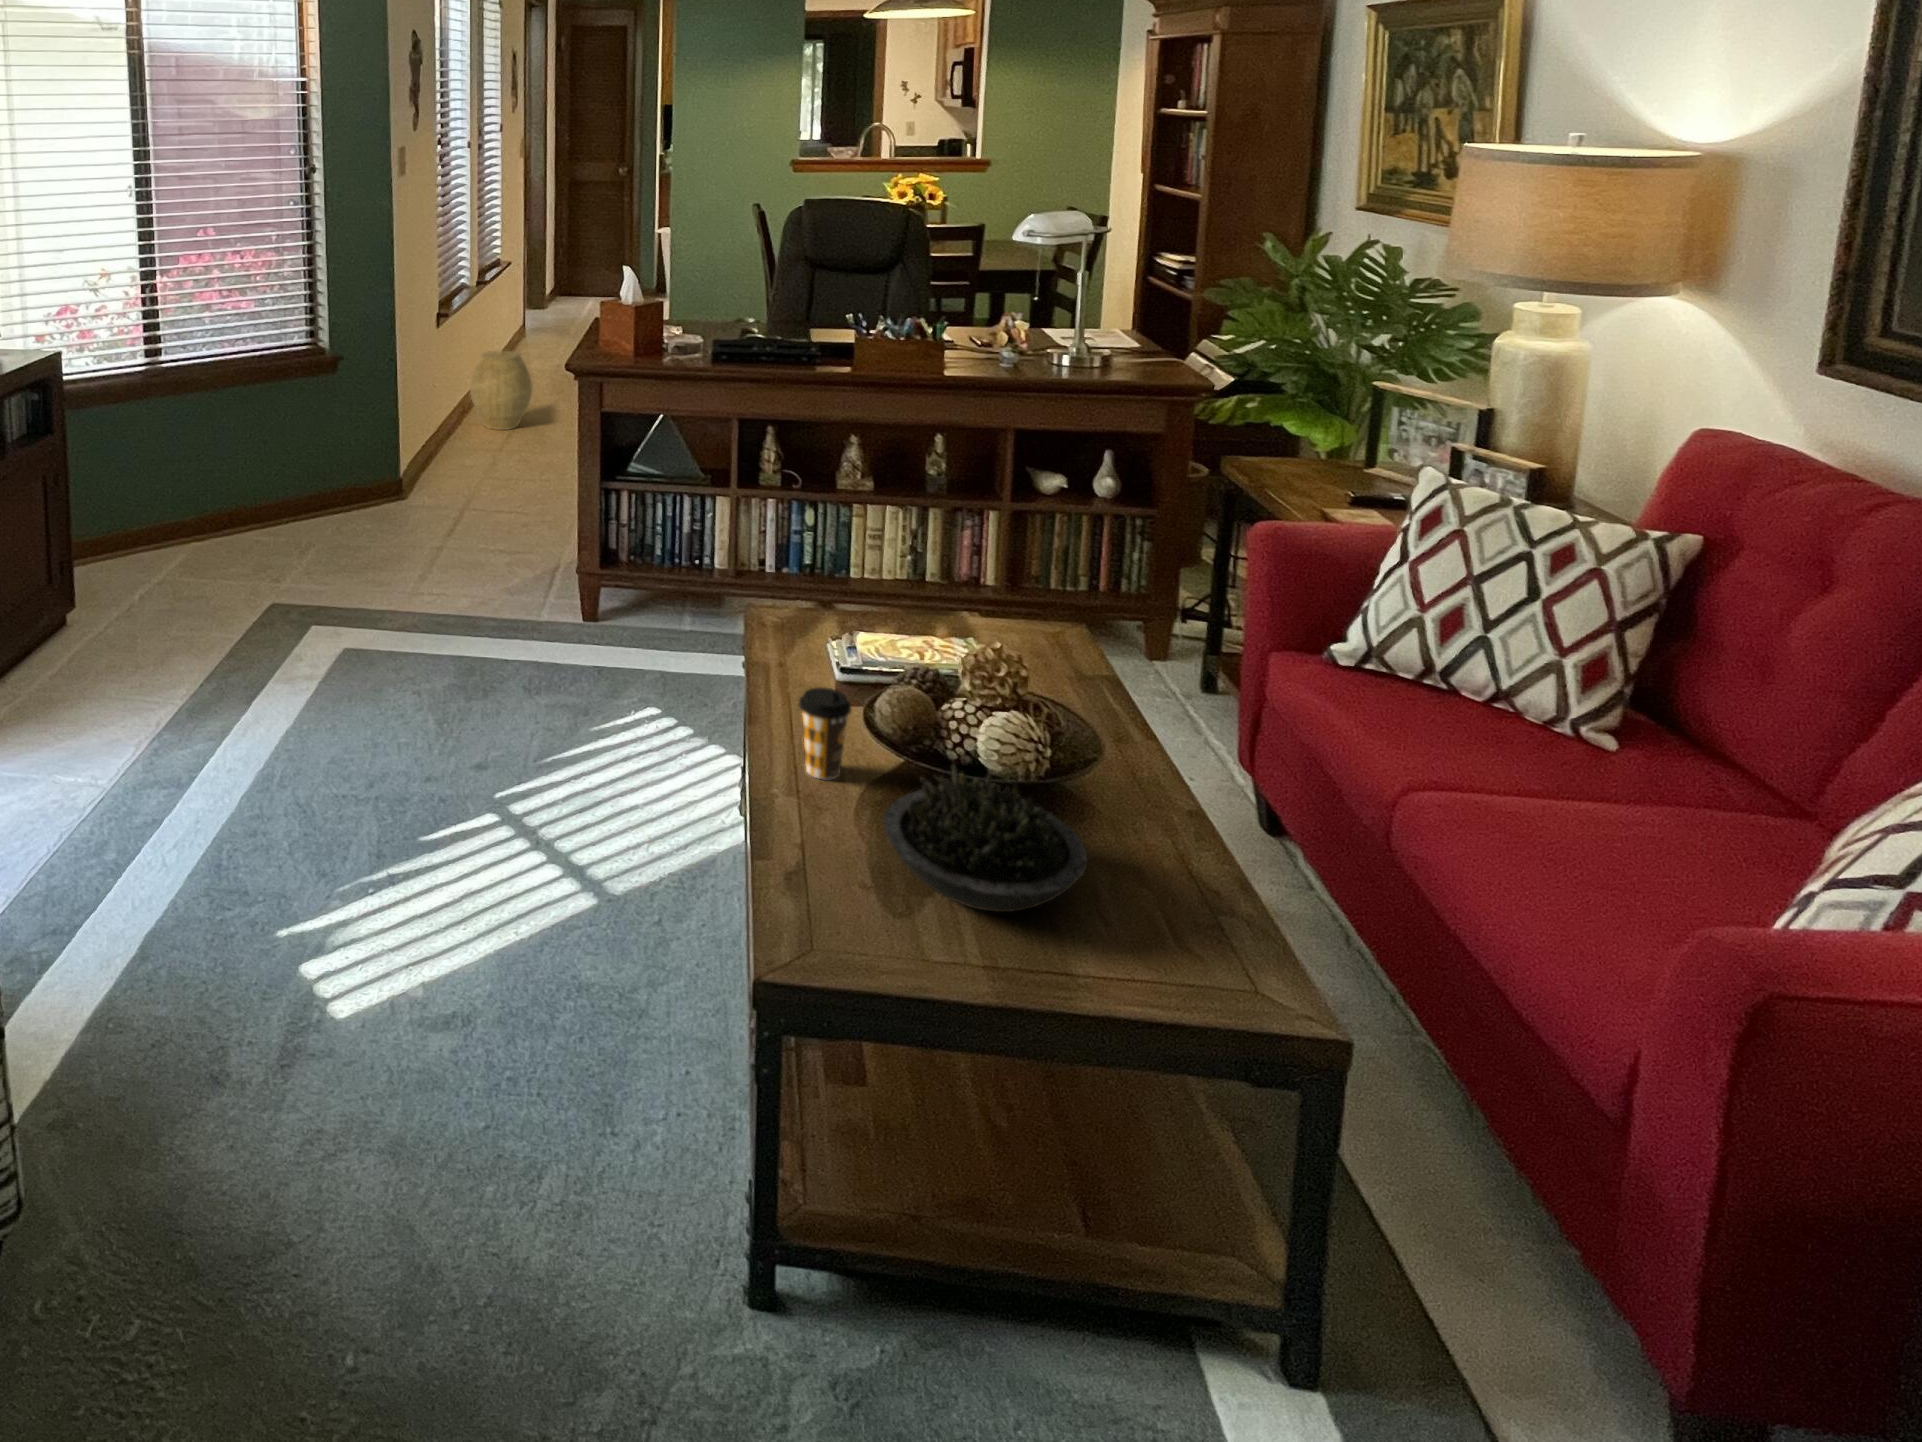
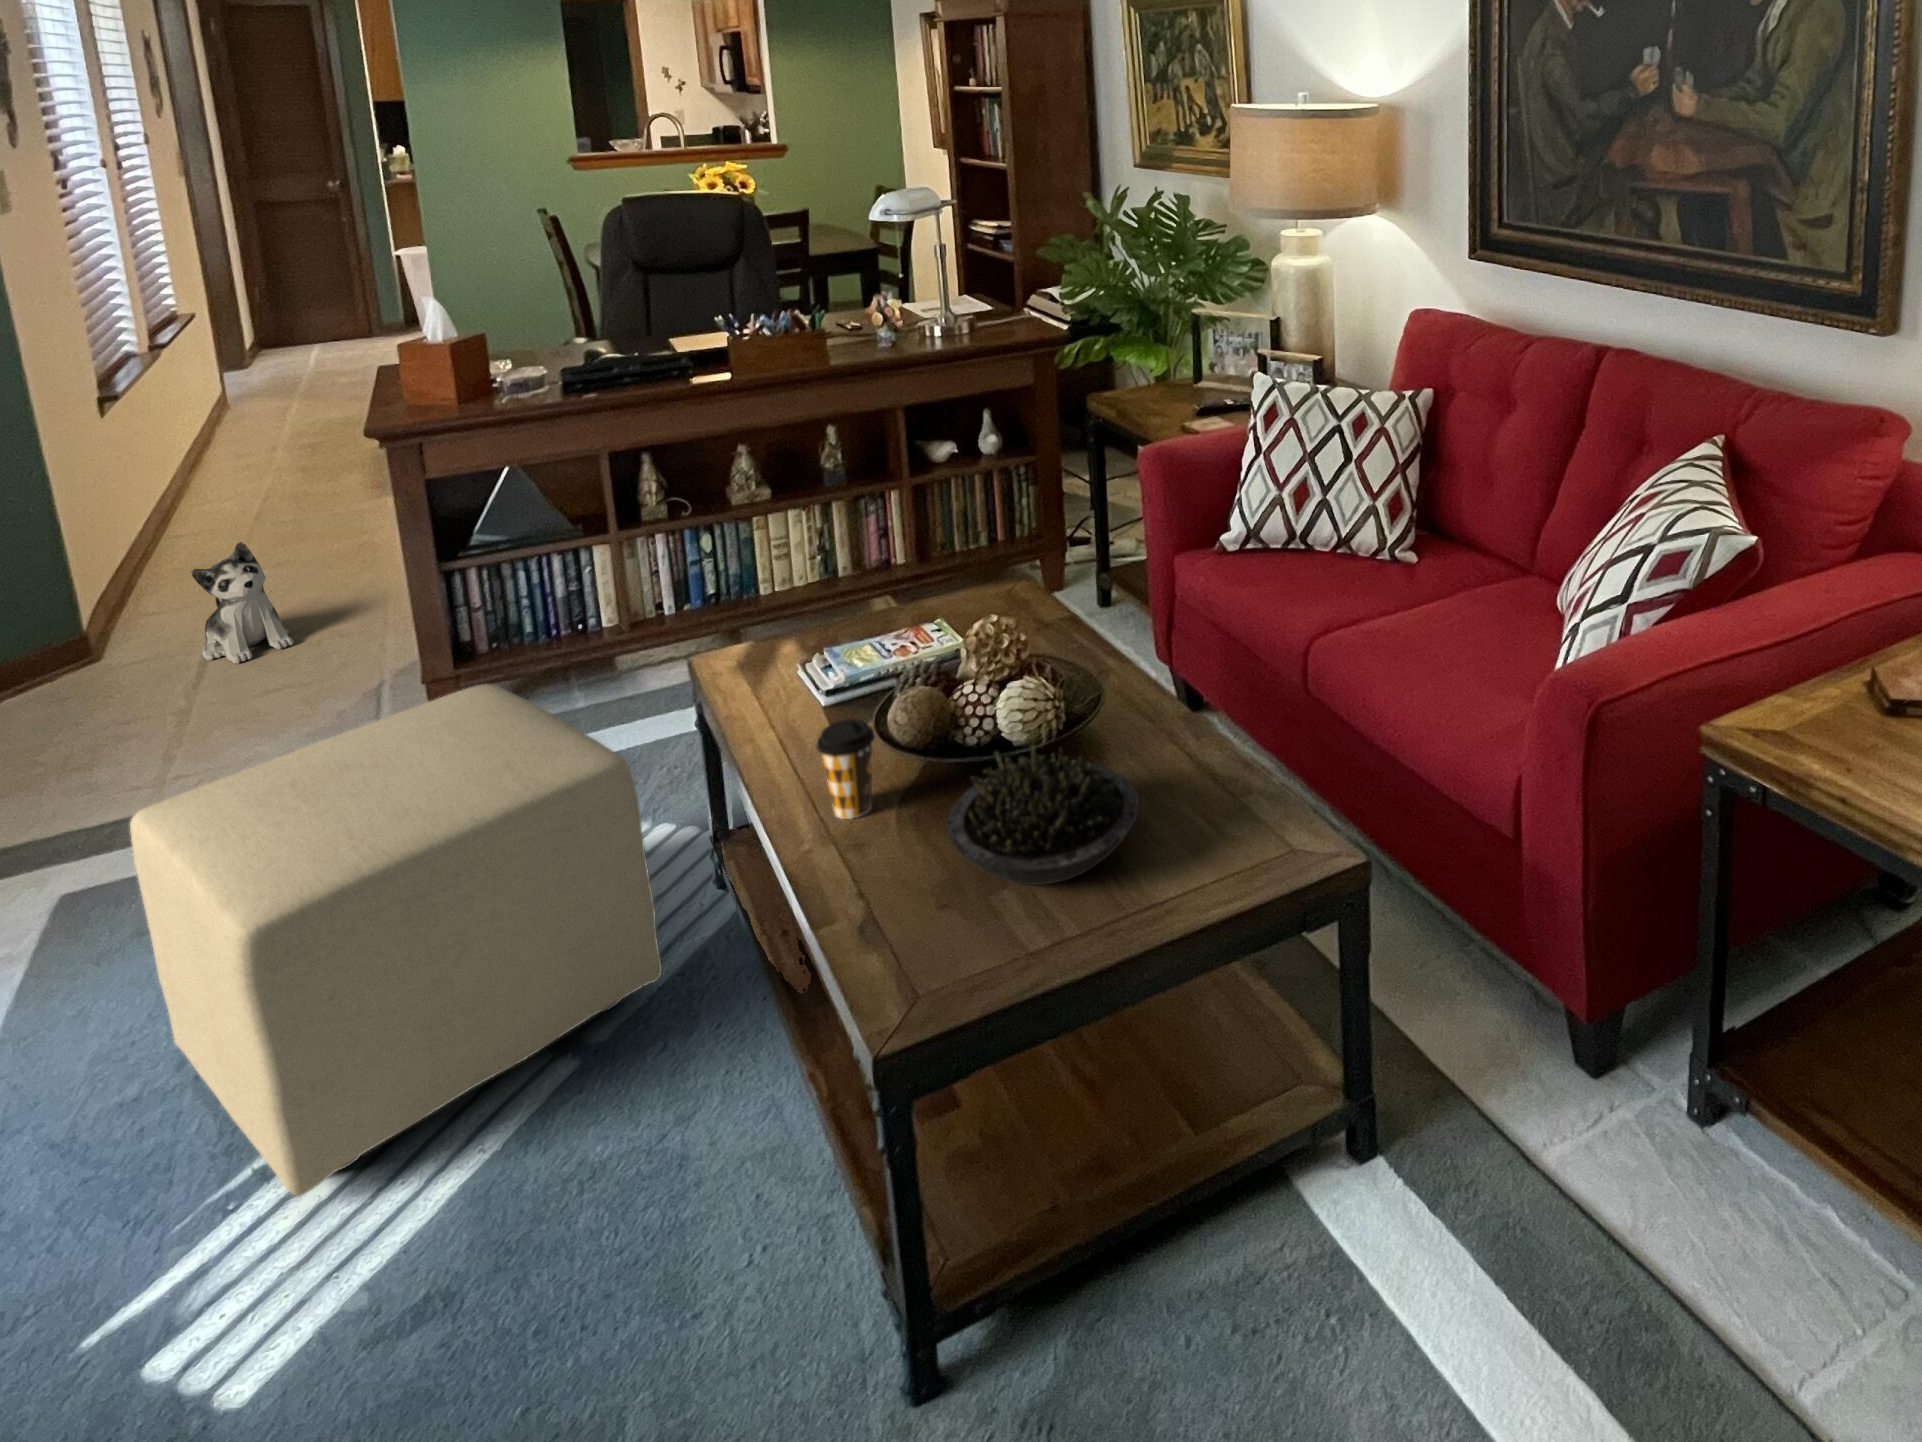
woven basket: present [470,351,532,430] -> none [163,428,269,535]
plush toy: none [463,435,516,525] -> present [191,542,294,664]
ottoman: none [375,577,675,897] -> present [130,684,662,1197]

